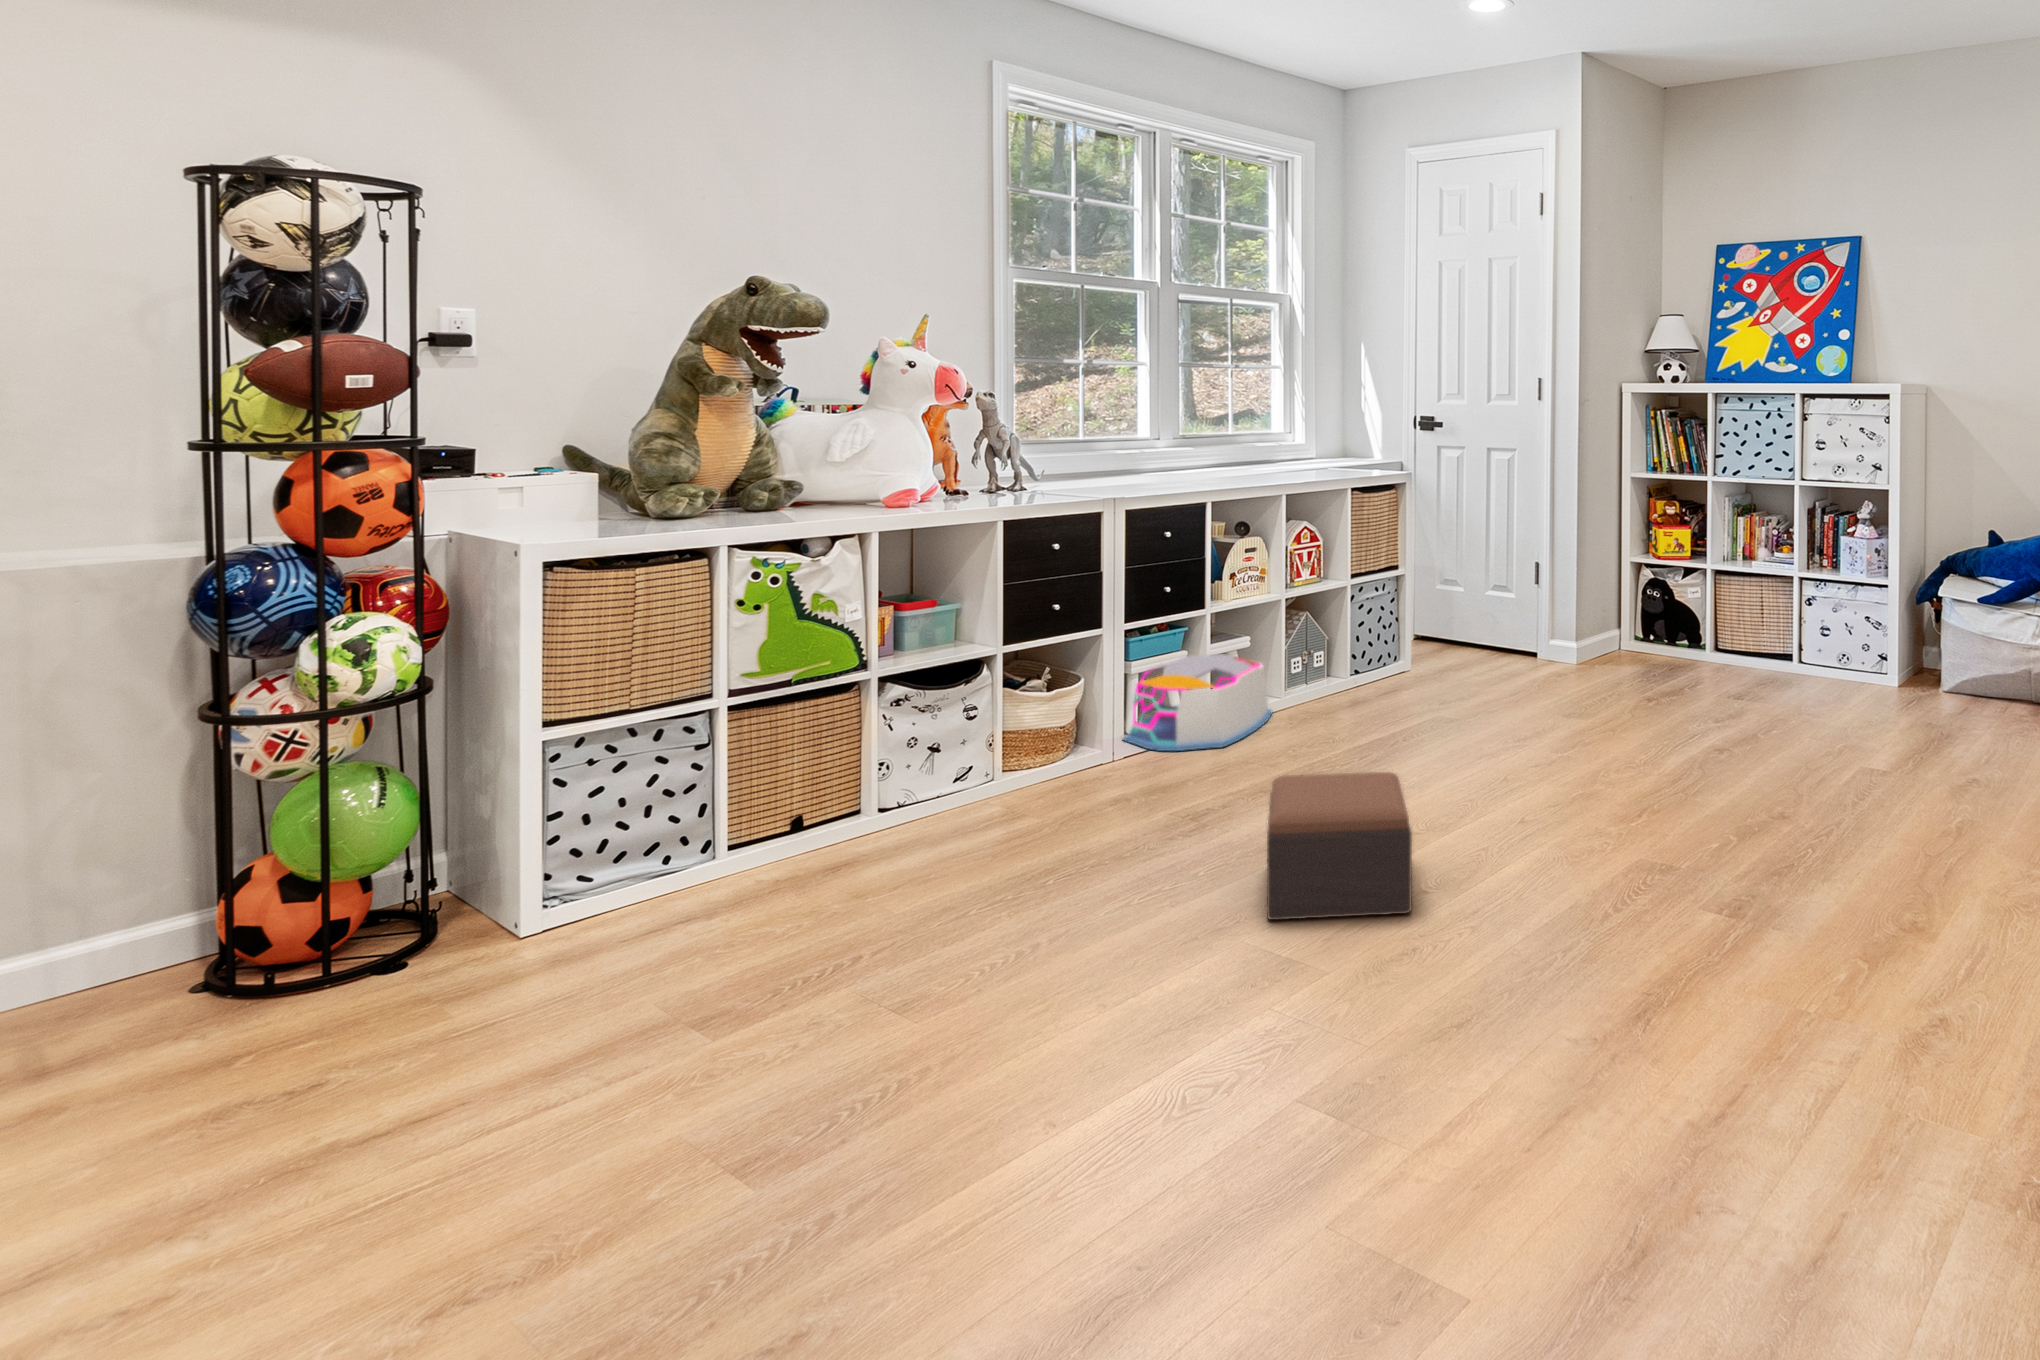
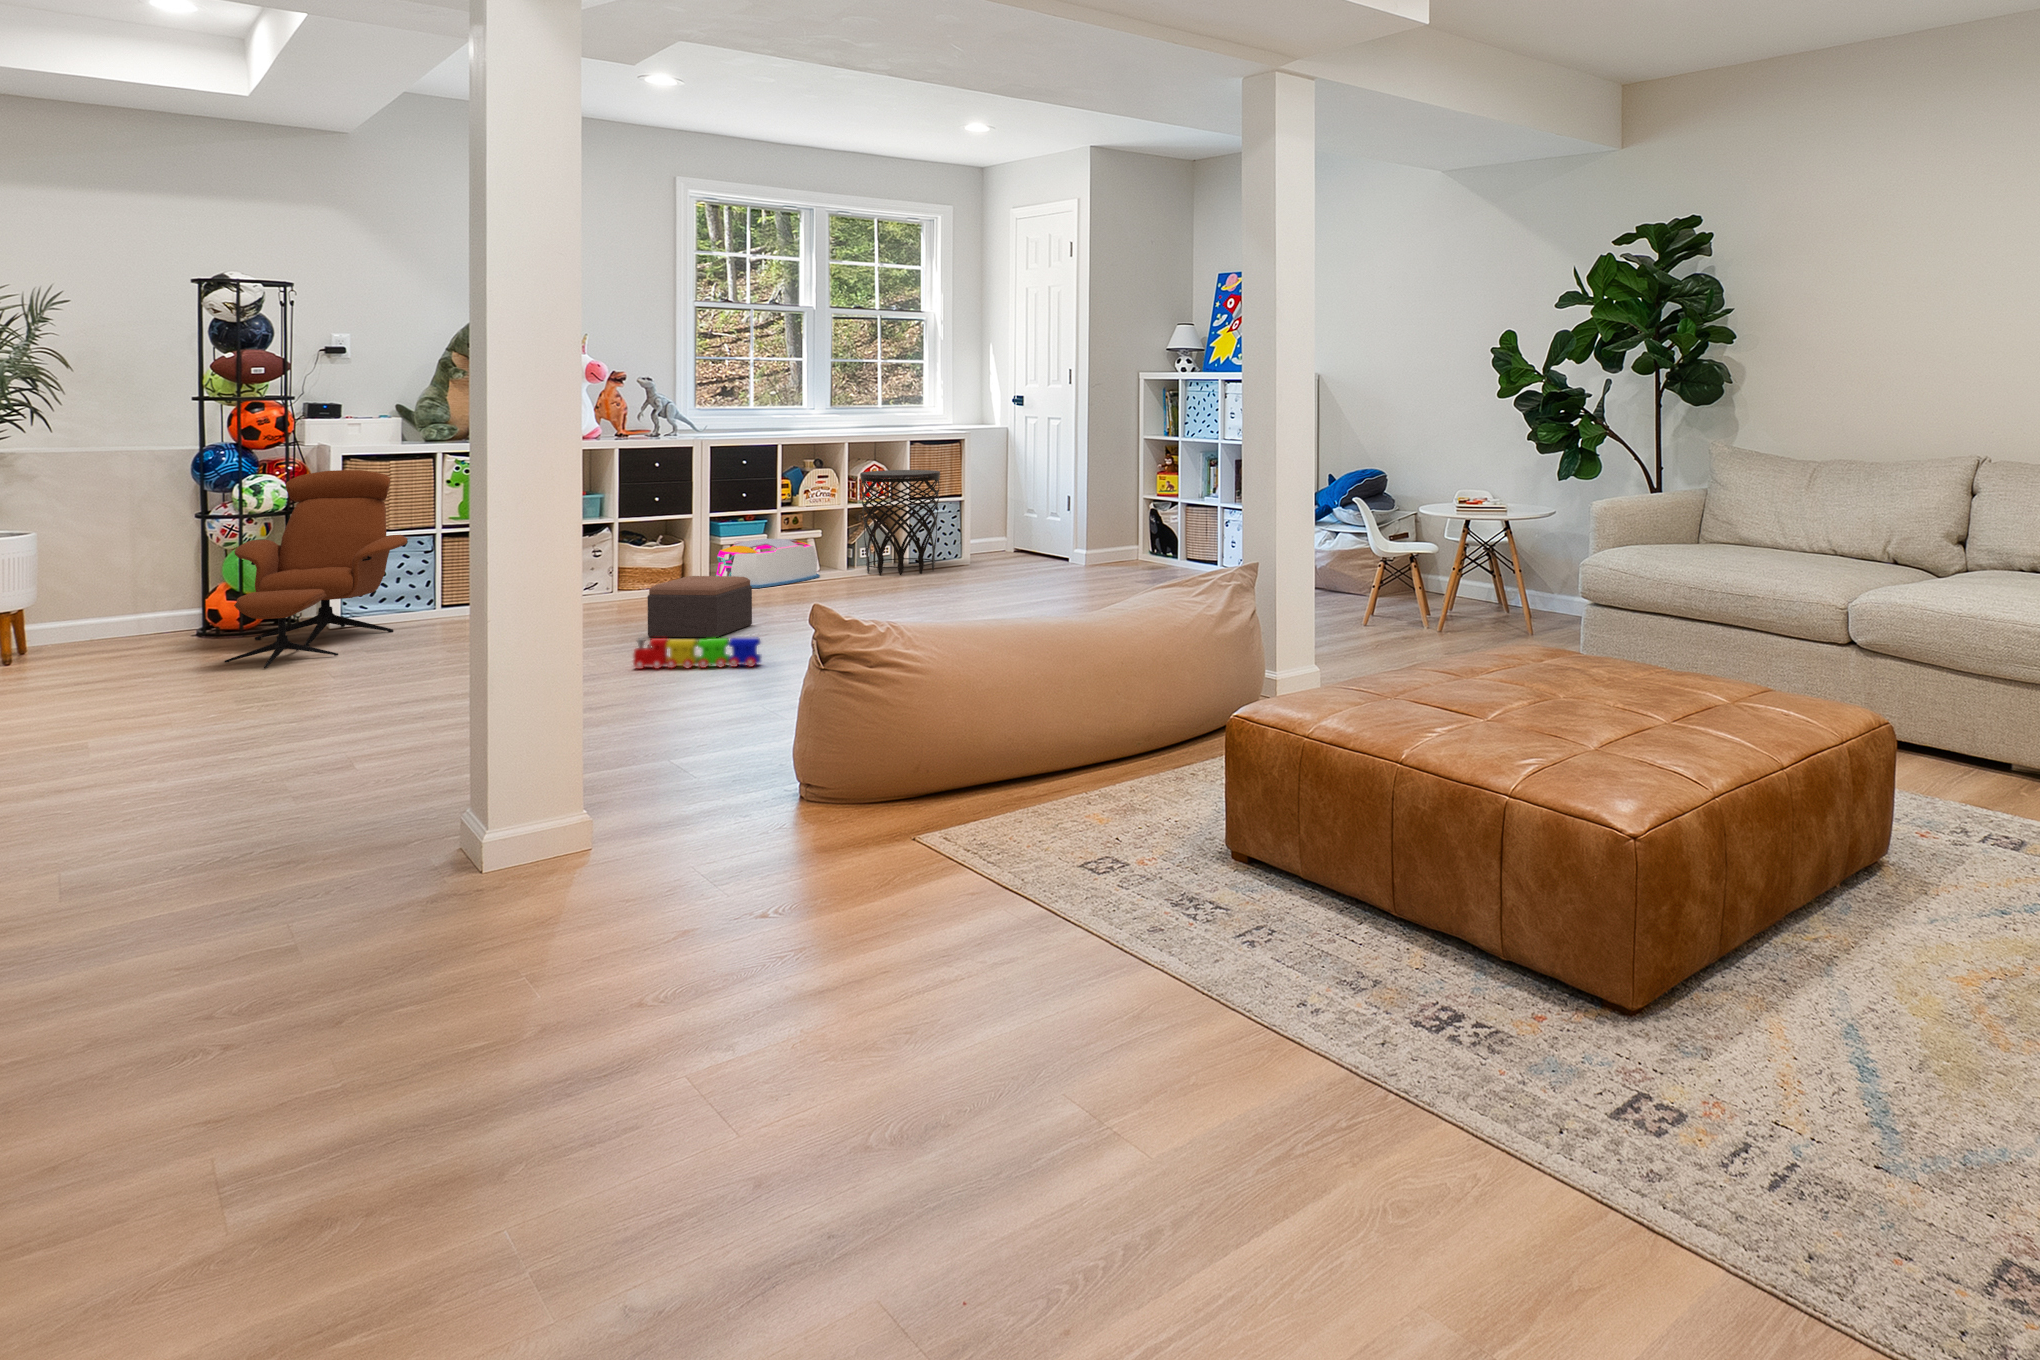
side table: none [1312,534,1428,705] -> present [860,470,940,575]
lounge chair: none [331,592,717,1168] -> present [225,470,408,668]
toy train: none [1436,959,1690,1067] -> present [633,637,761,669]

